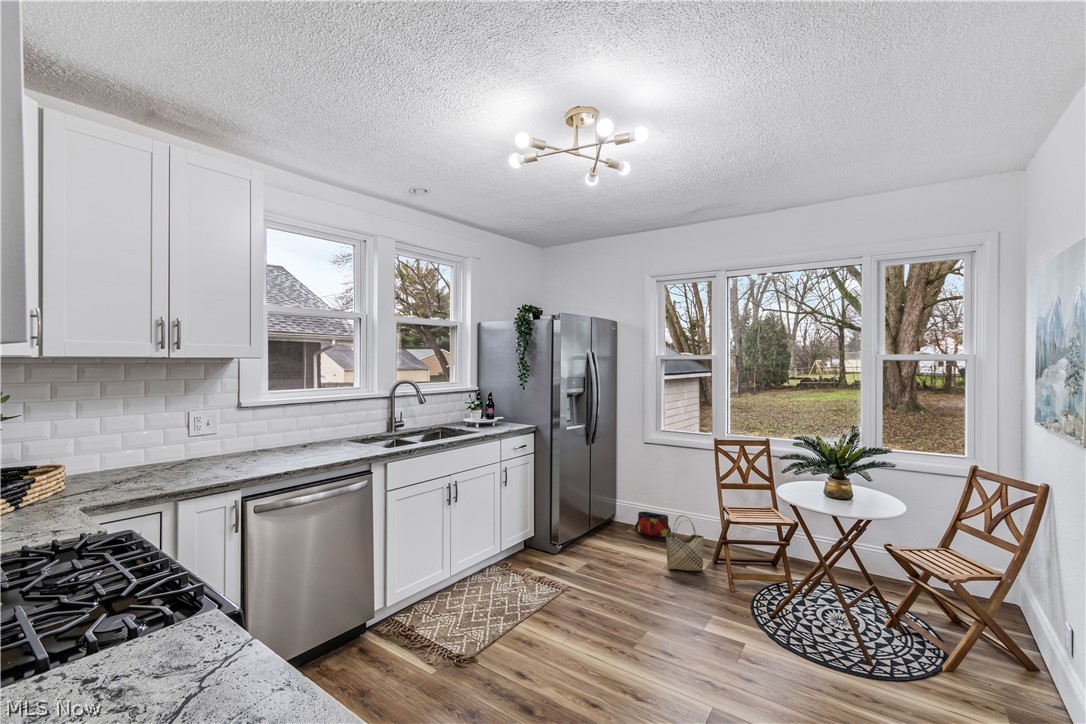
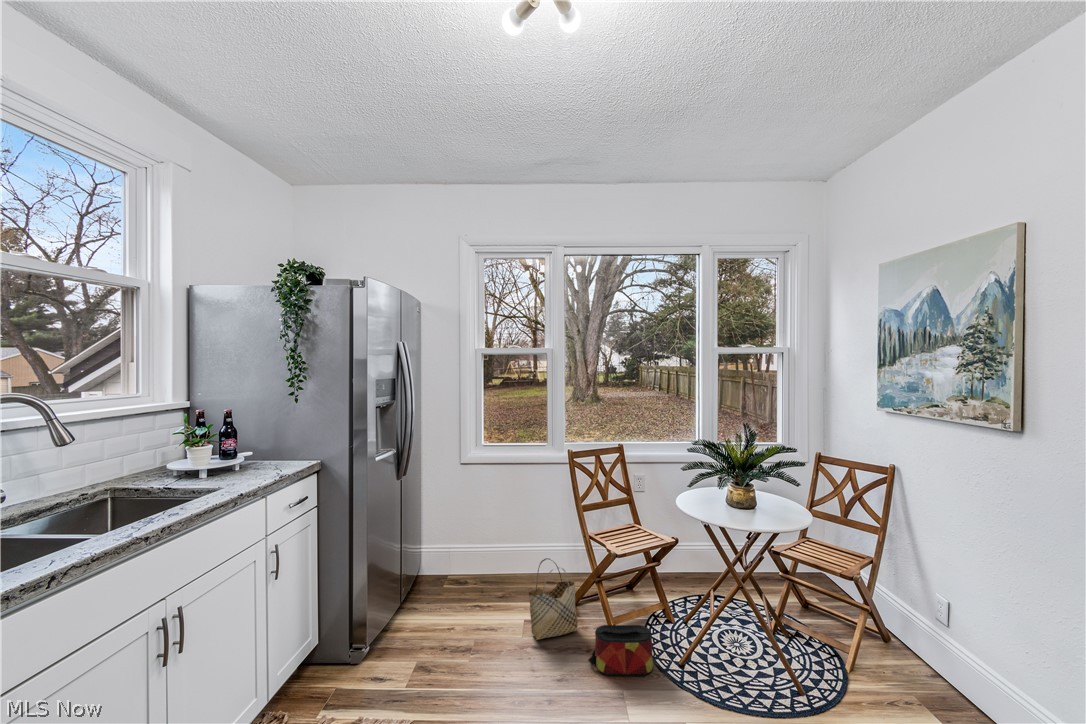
bag: present [635,512,671,538] -> present [588,625,655,676]

